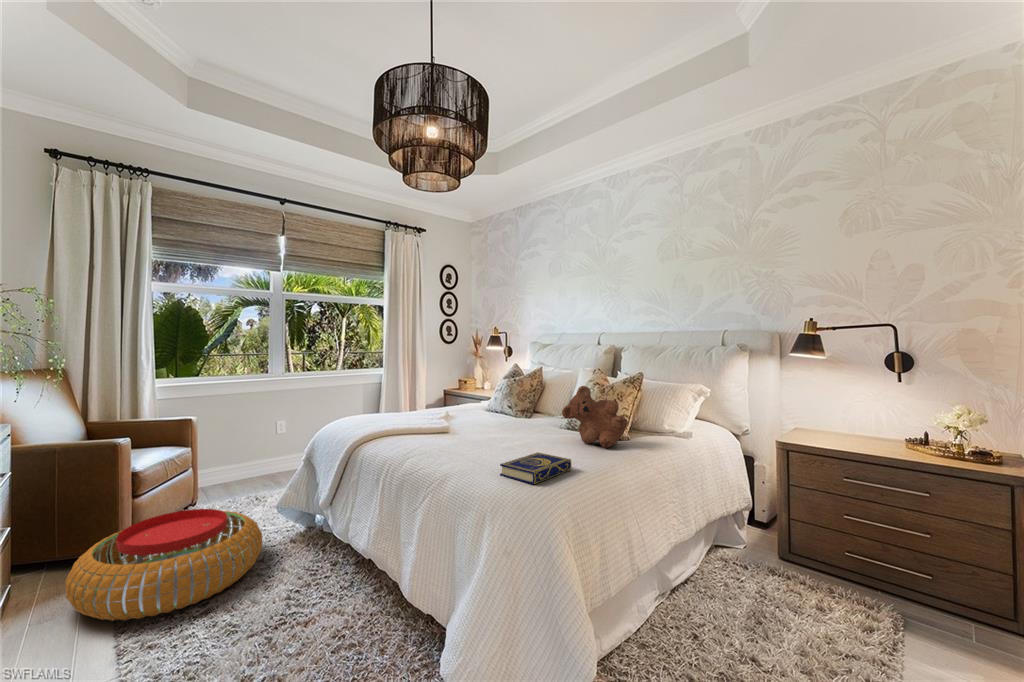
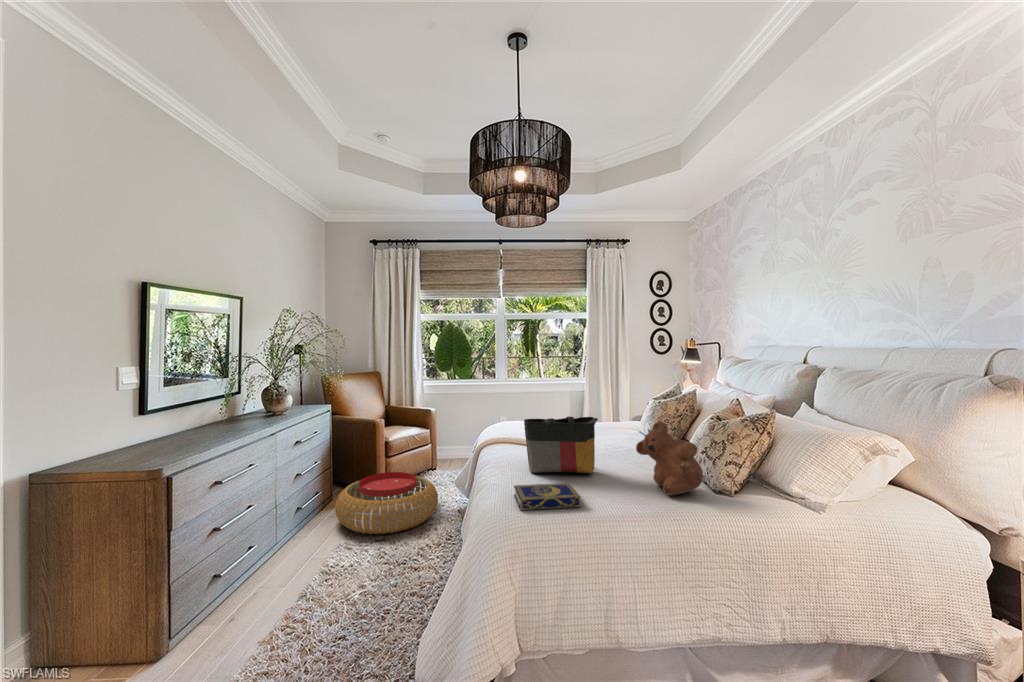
tote bag: none [463,389,531,453] -> present [524,416,598,474]

